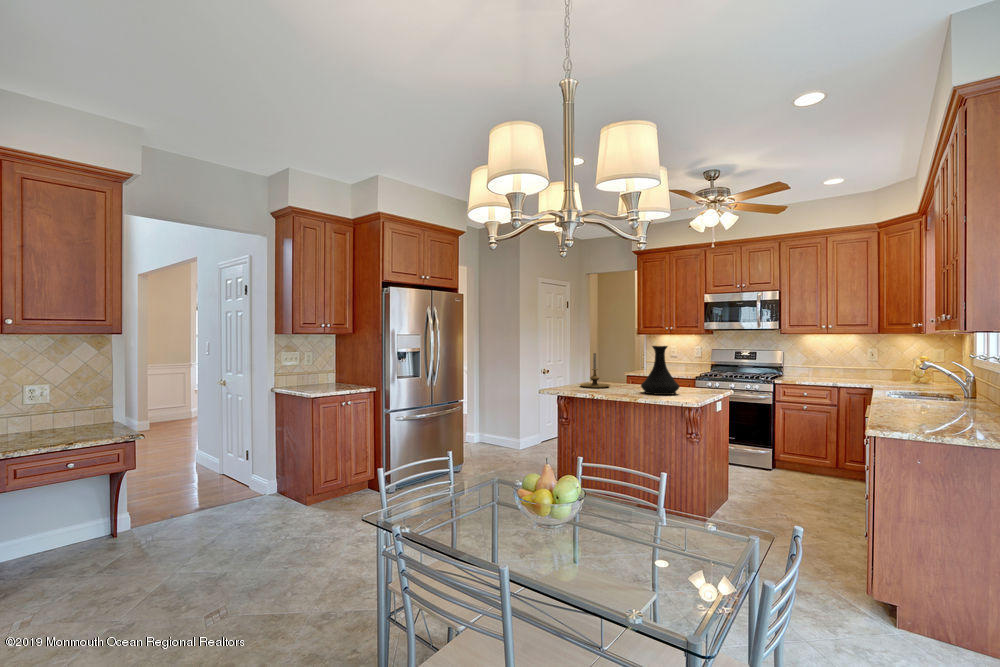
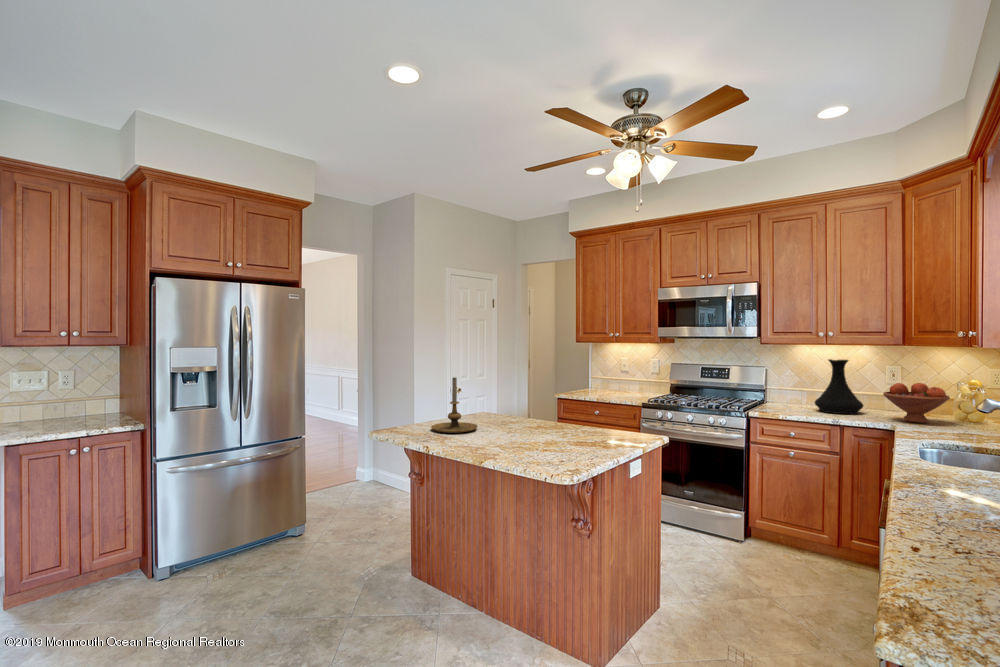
vase: present [641,346,679,395] -> present [815,359,864,414]
fruit bowl: none [866,358,909,384] -> present [883,383,950,423]

